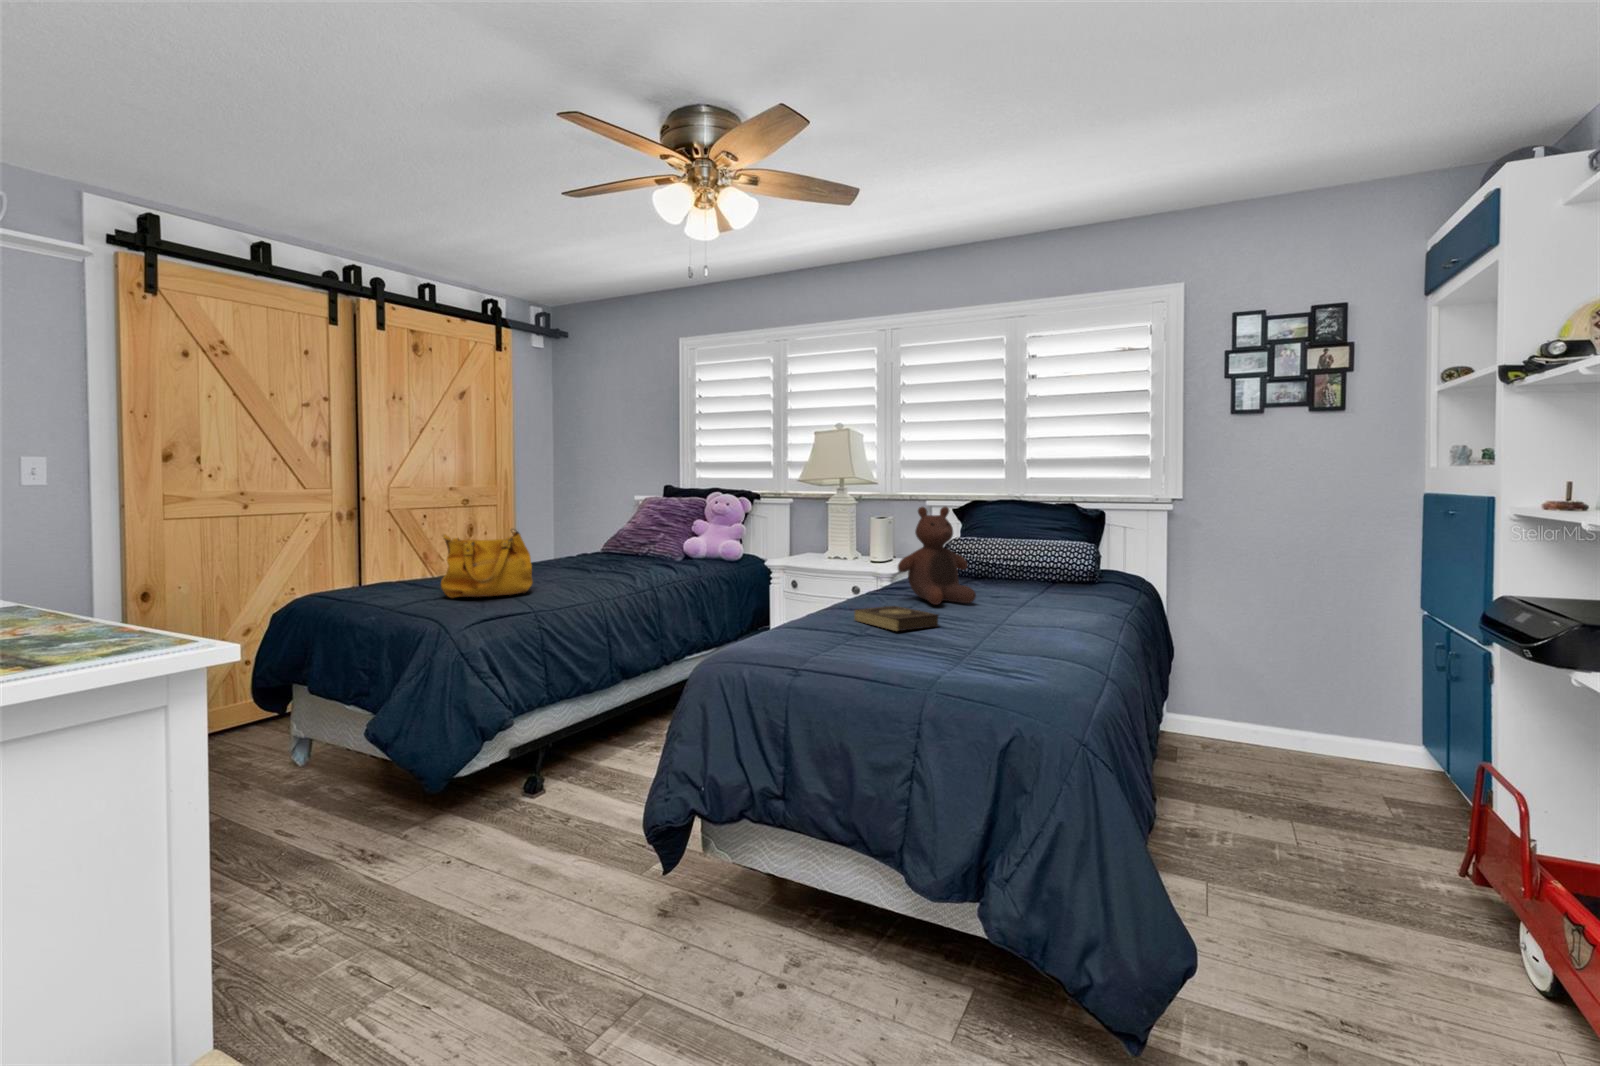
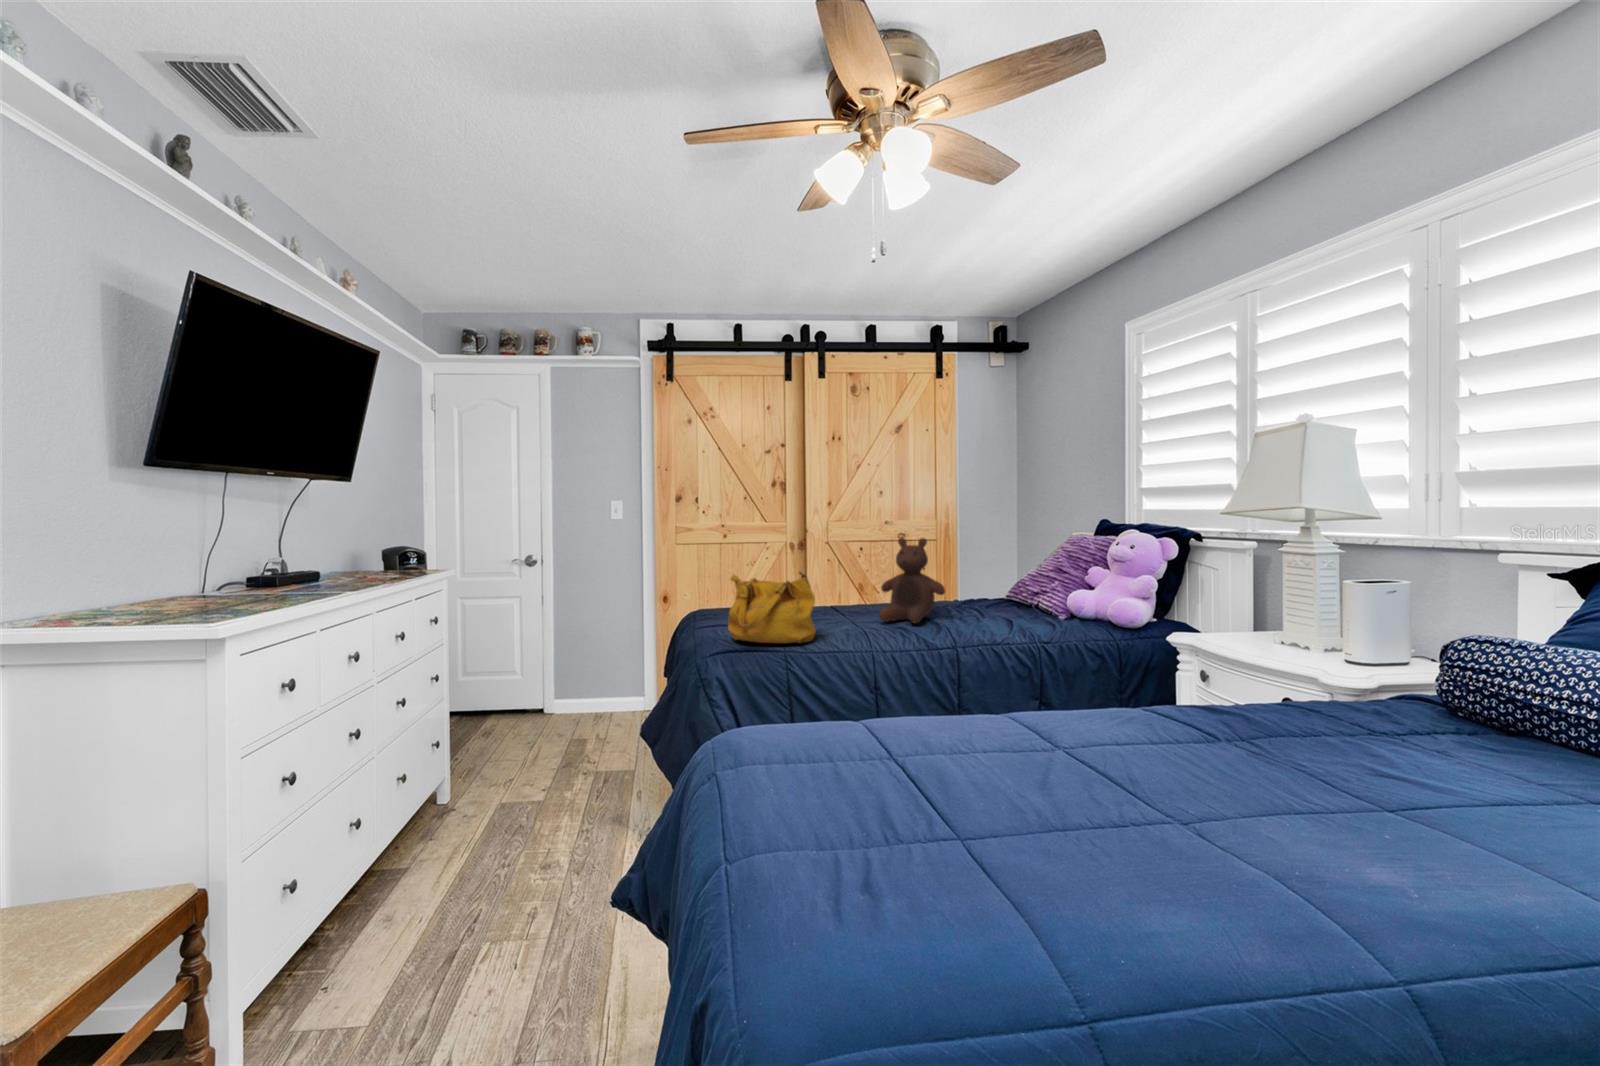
stuffed bear: present [898,507,976,605] -> present [879,538,945,623]
book: present [854,606,939,631] -> none [993,768,1121,863]

